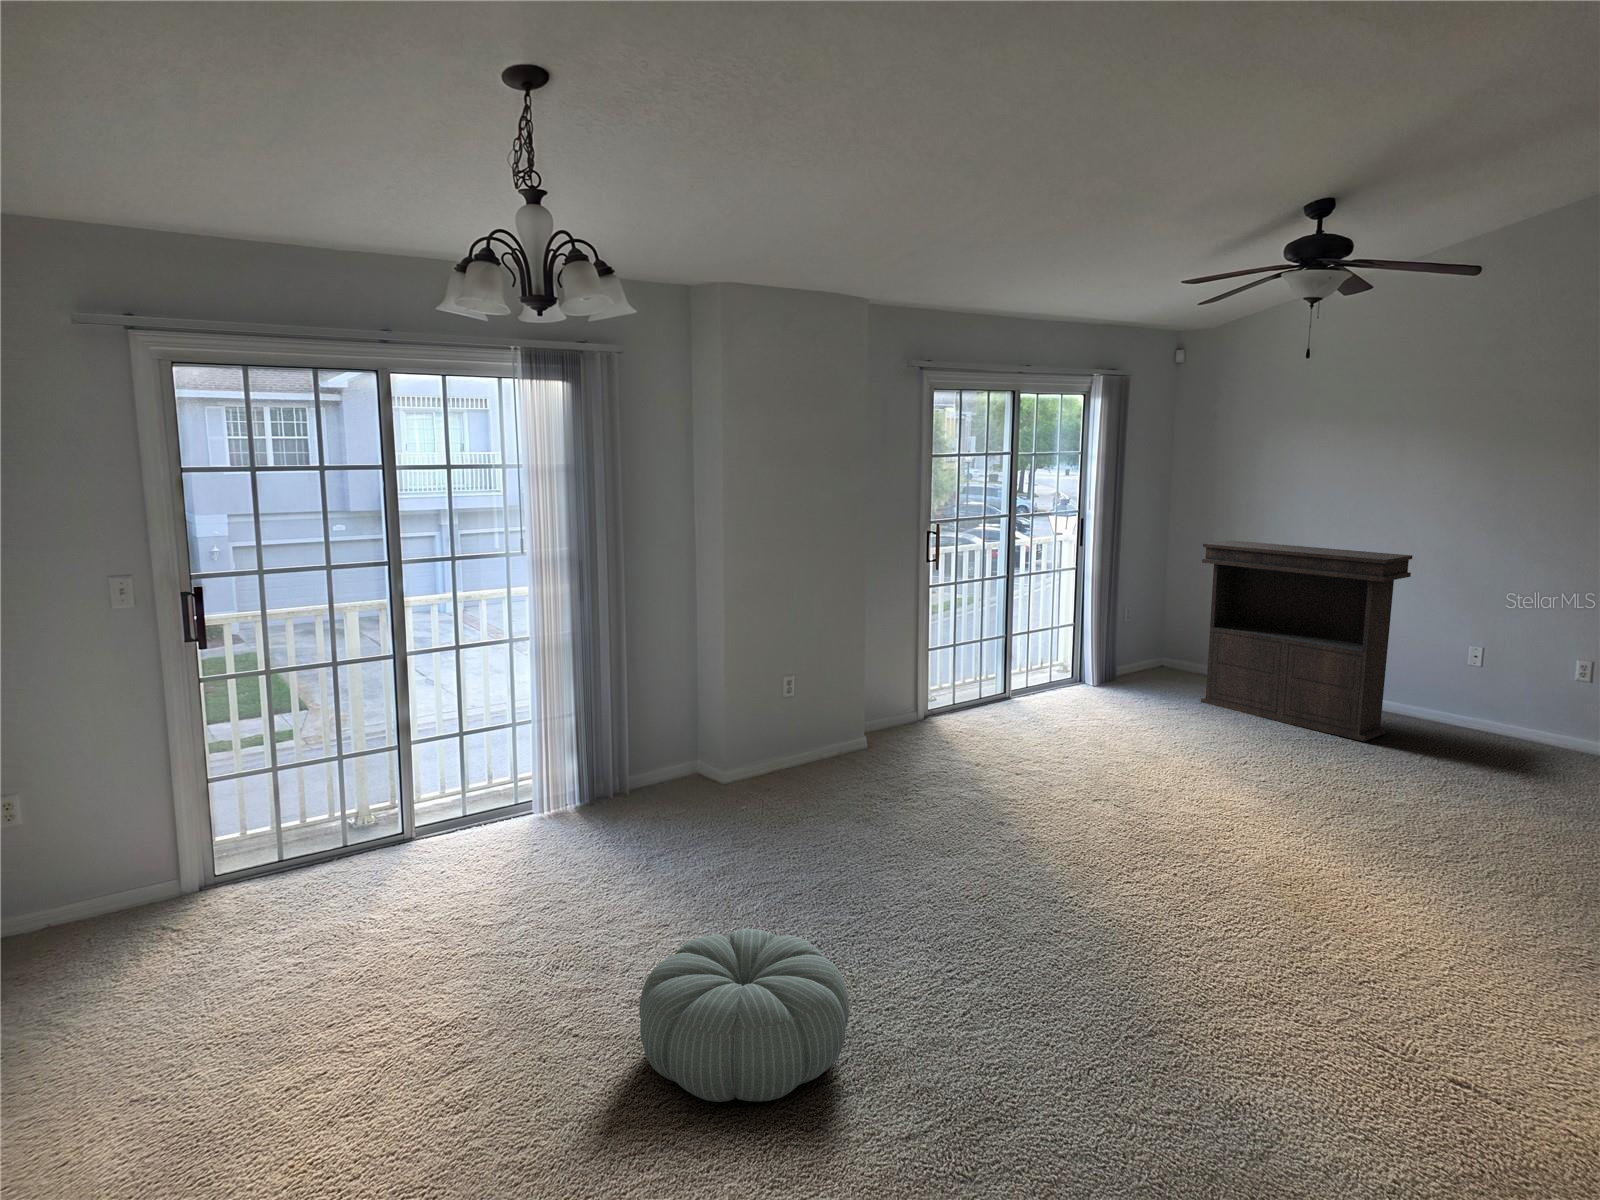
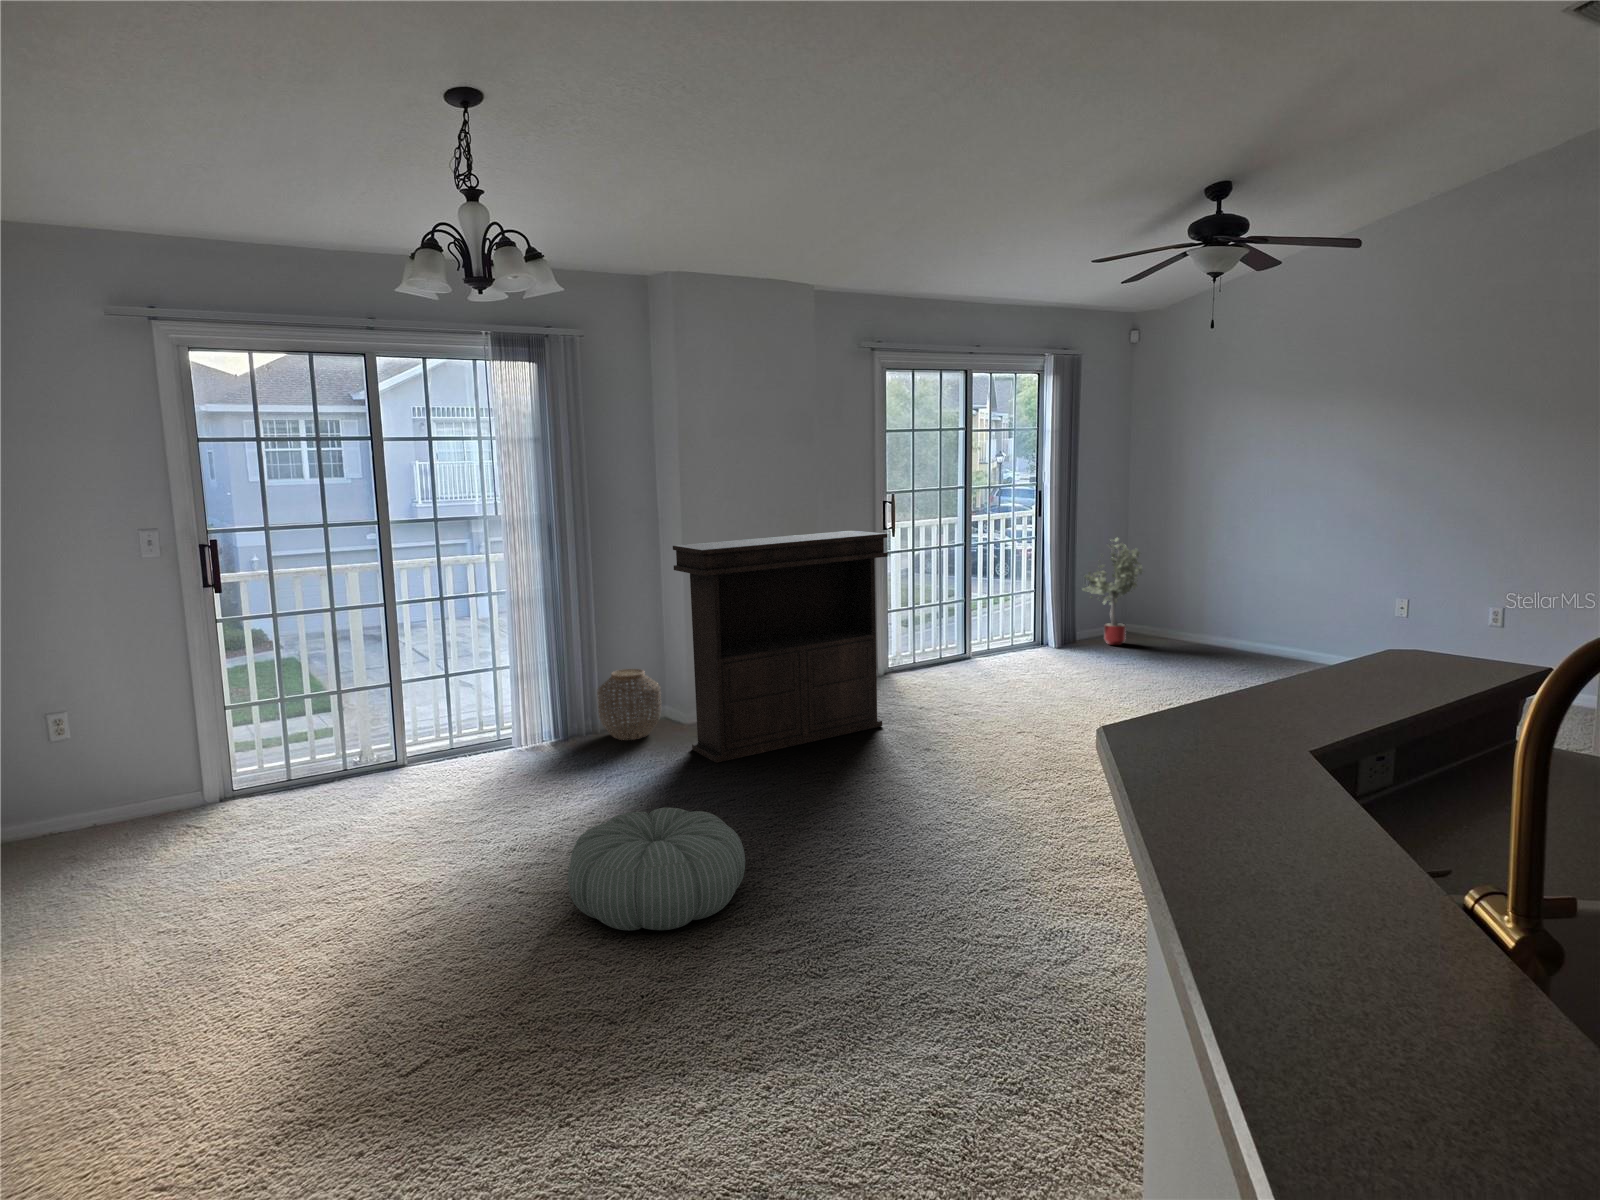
console table: present [1201,540,1413,741] -> present [673,531,888,763]
potted tree: none [1124,569,1190,684] -> present [1082,538,1143,645]
woven basket: none [628,724,699,806] -> present [597,669,661,740]

